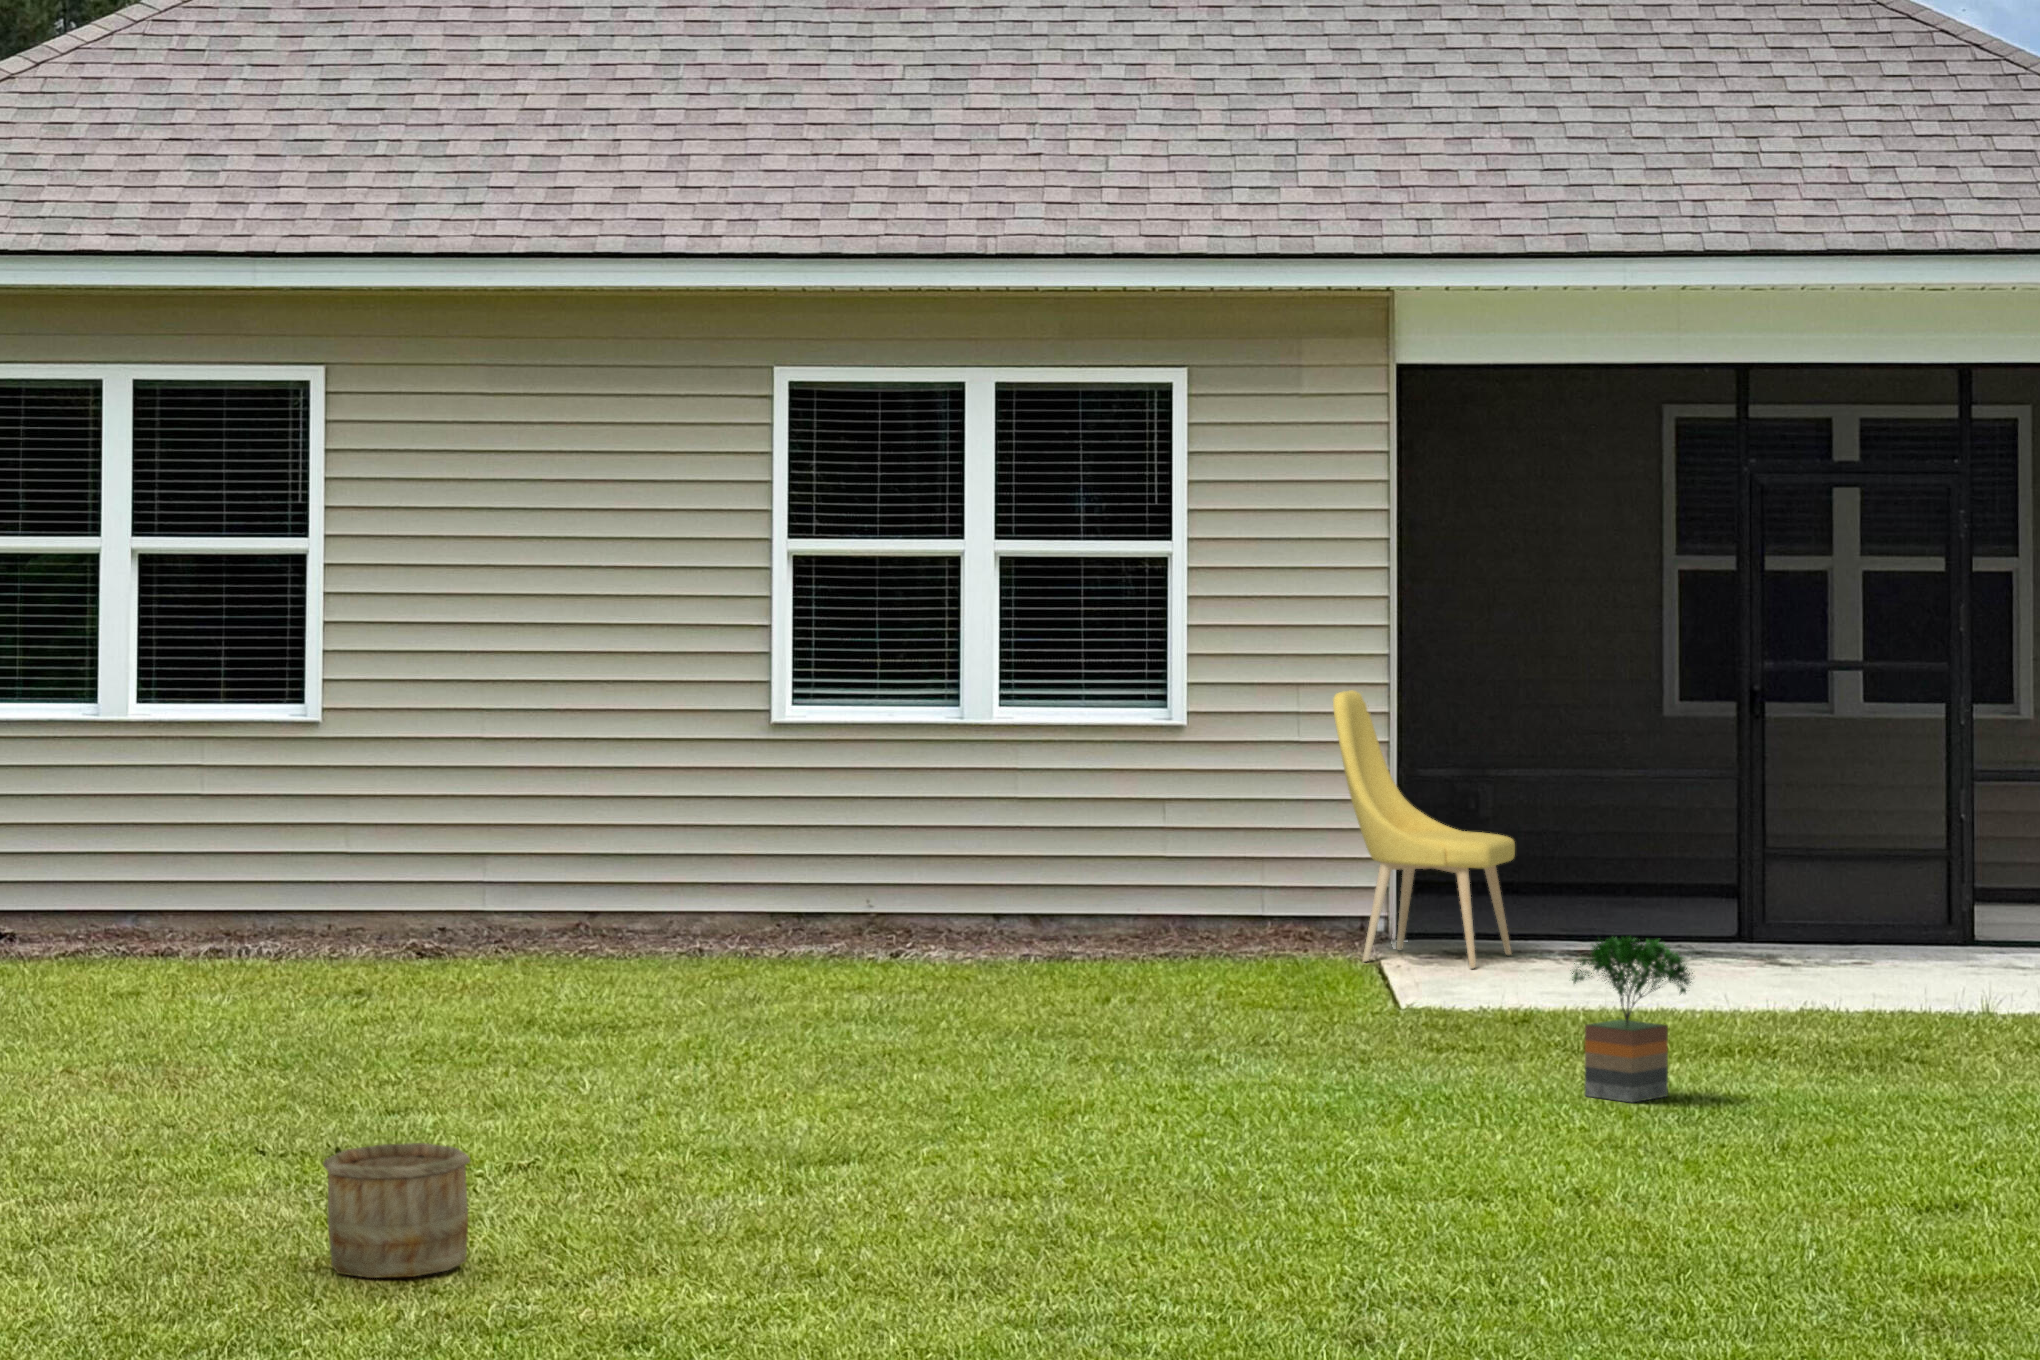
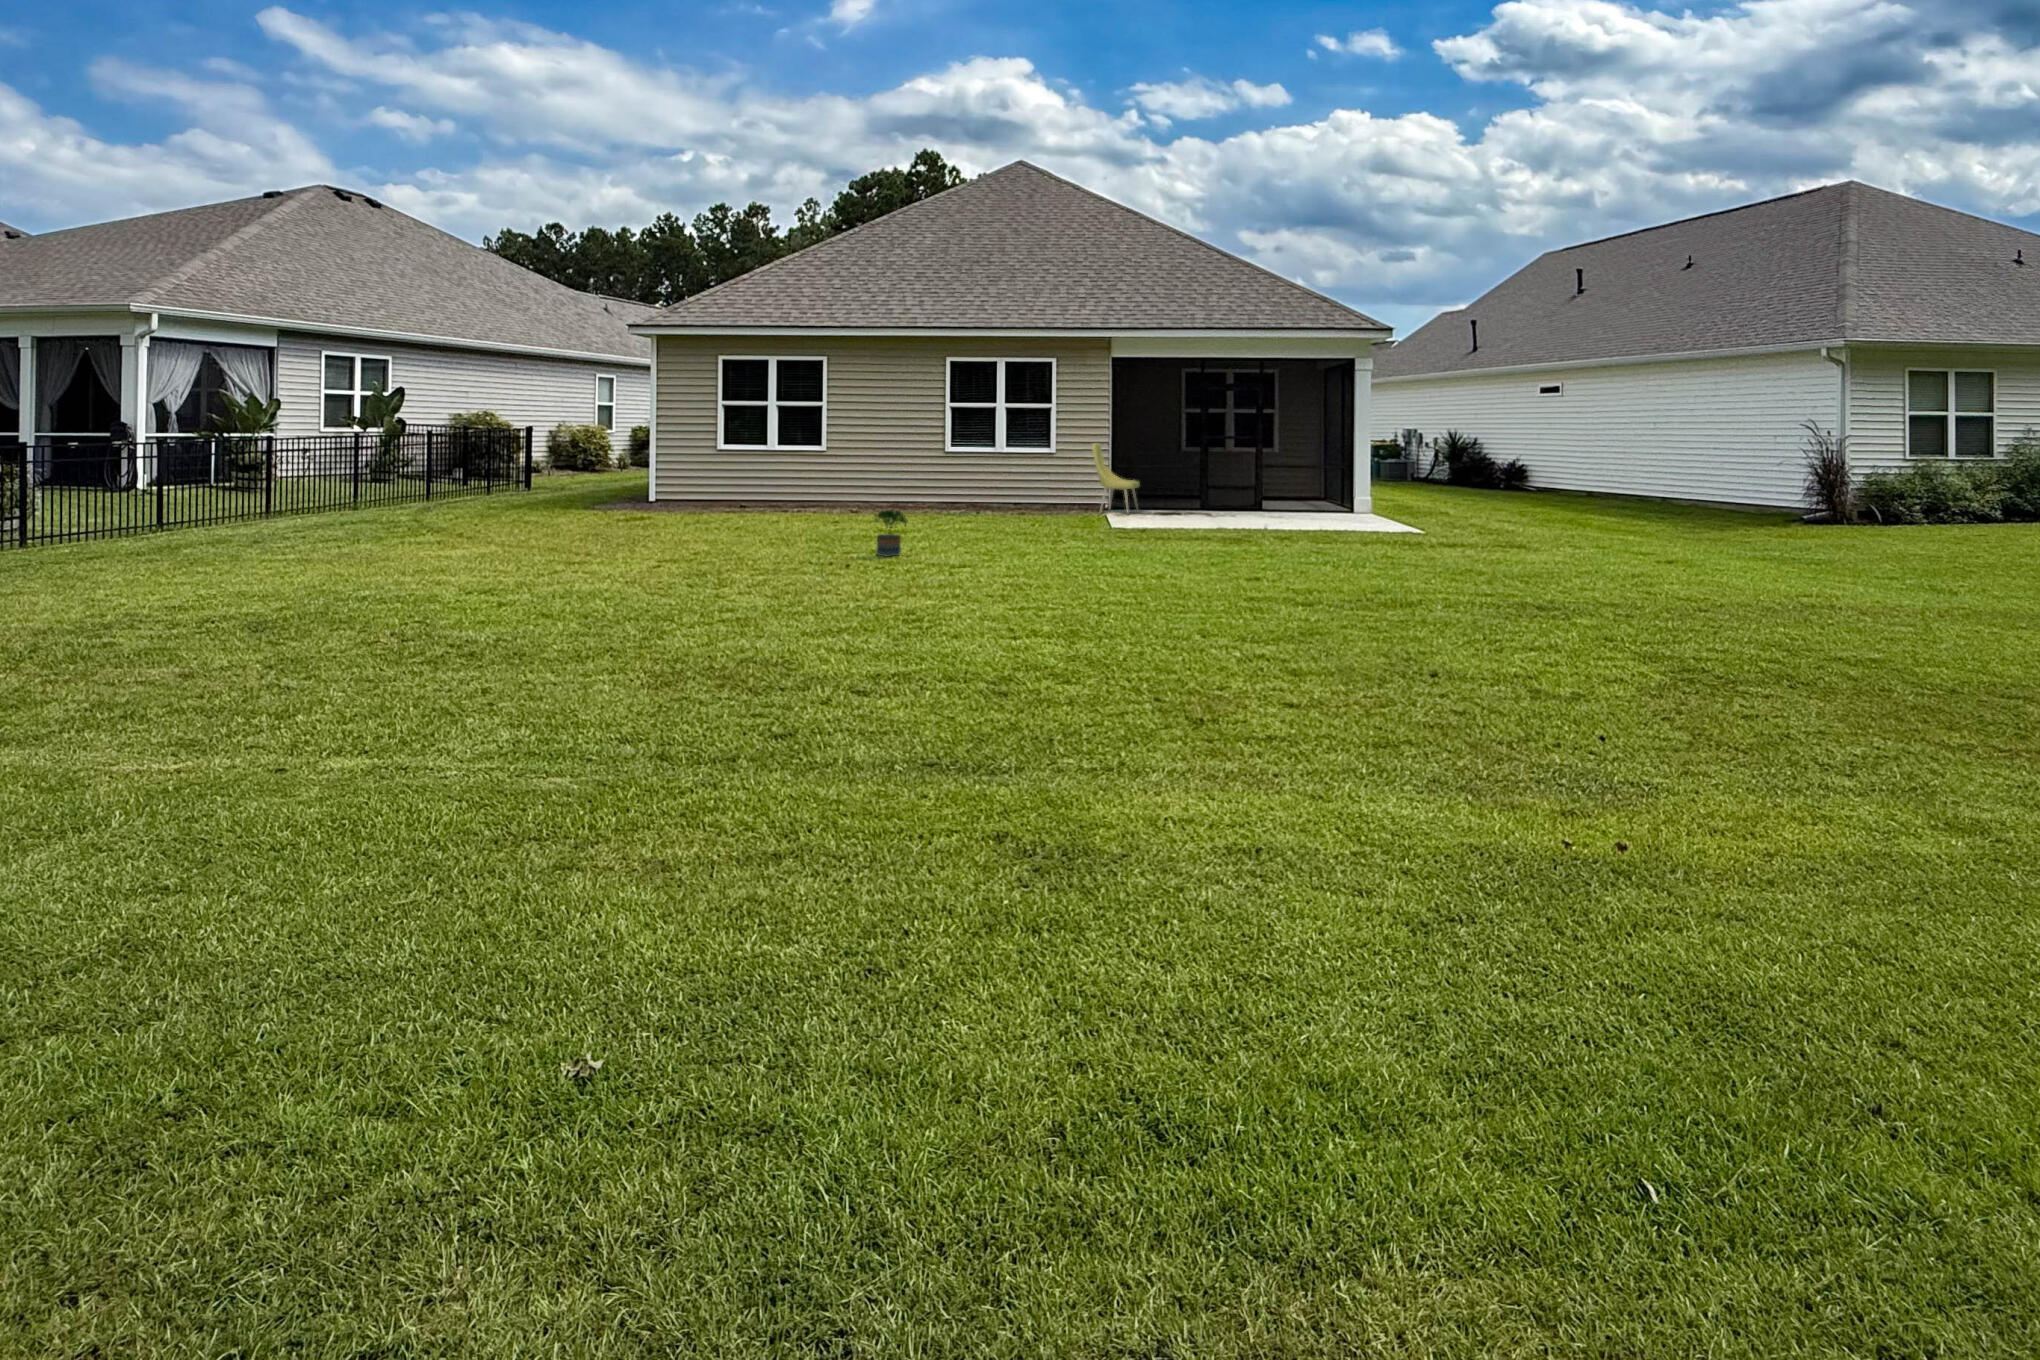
potted tree: present [1572,936,1693,1102] -> present [875,510,908,557]
wooden bucket: present [323,1143,470,1278] -> none [834,540,870,572]

